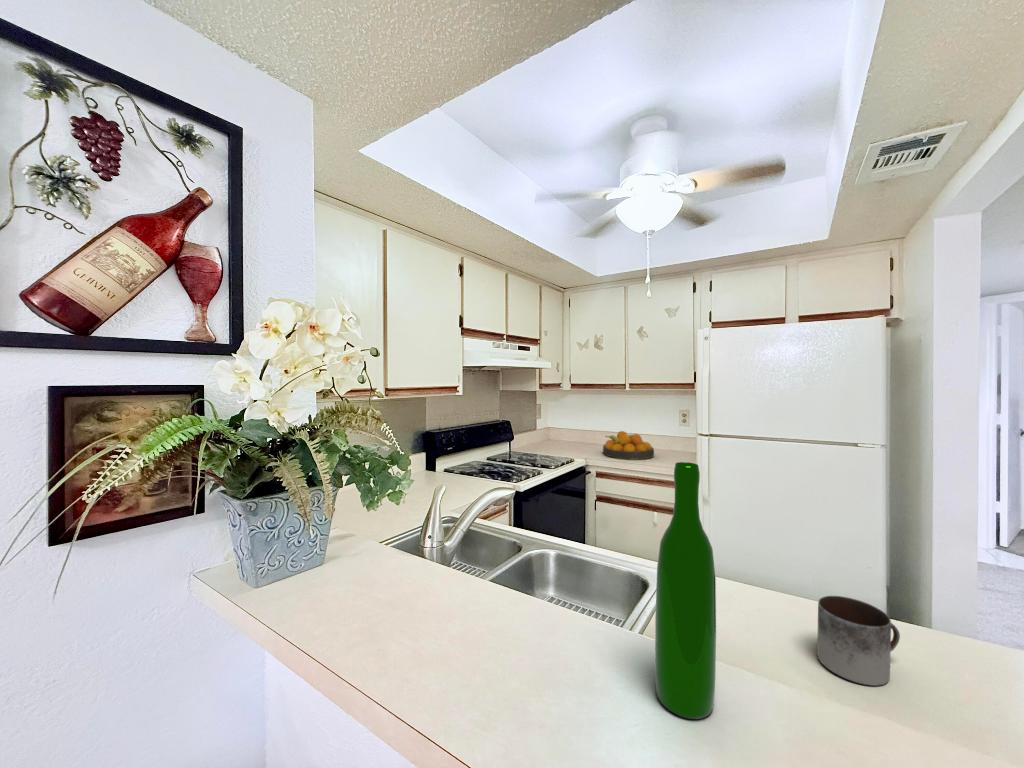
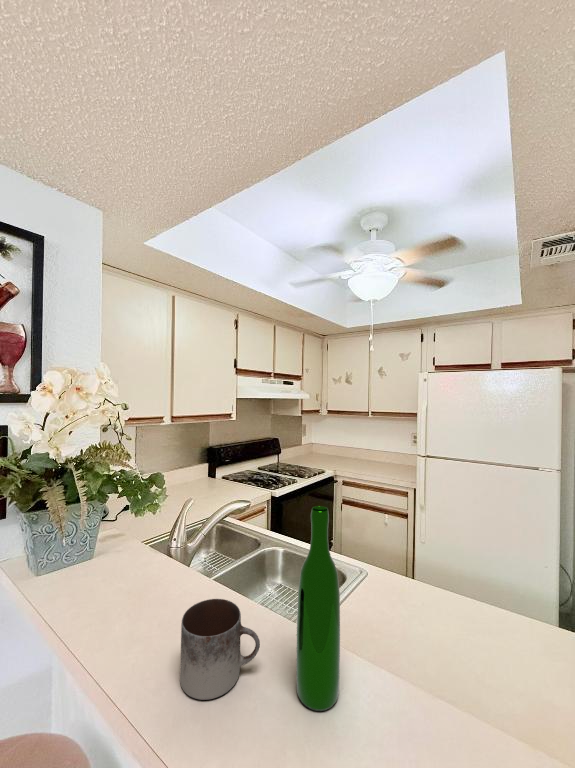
fruit bowl: present [603,431,654,460] -> none [351,448,391,472]
mug: present [817,596,900,686] -> present [180,599,260,700]

